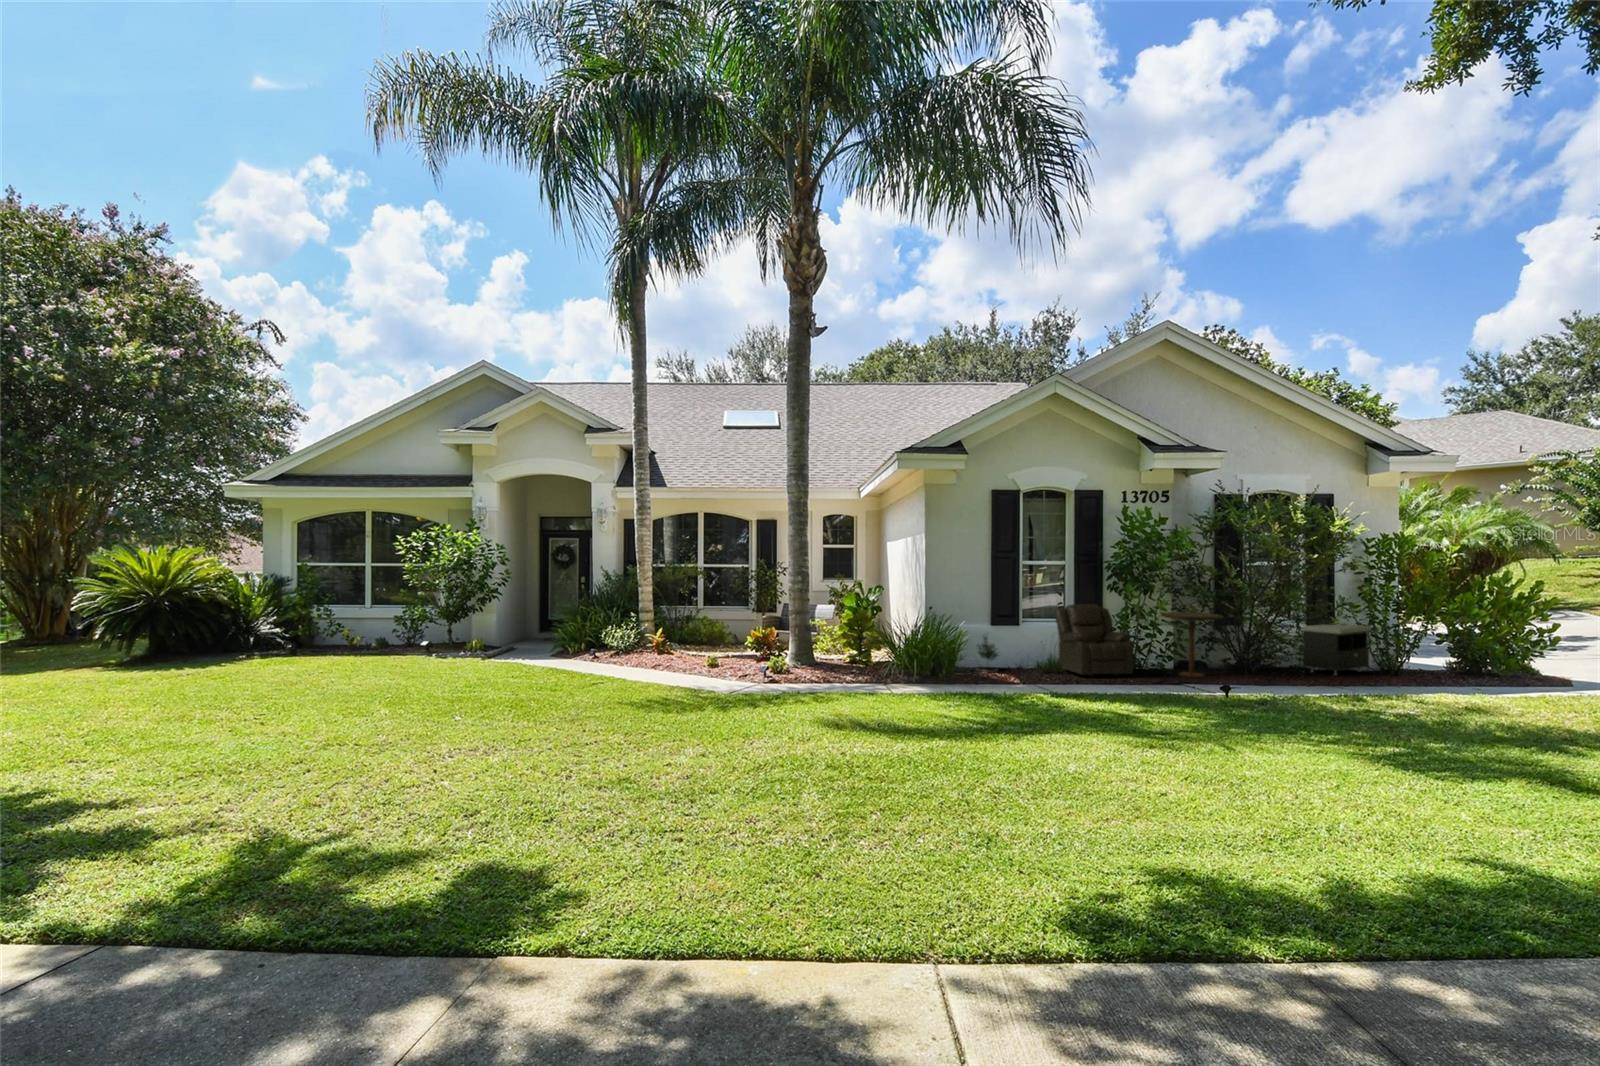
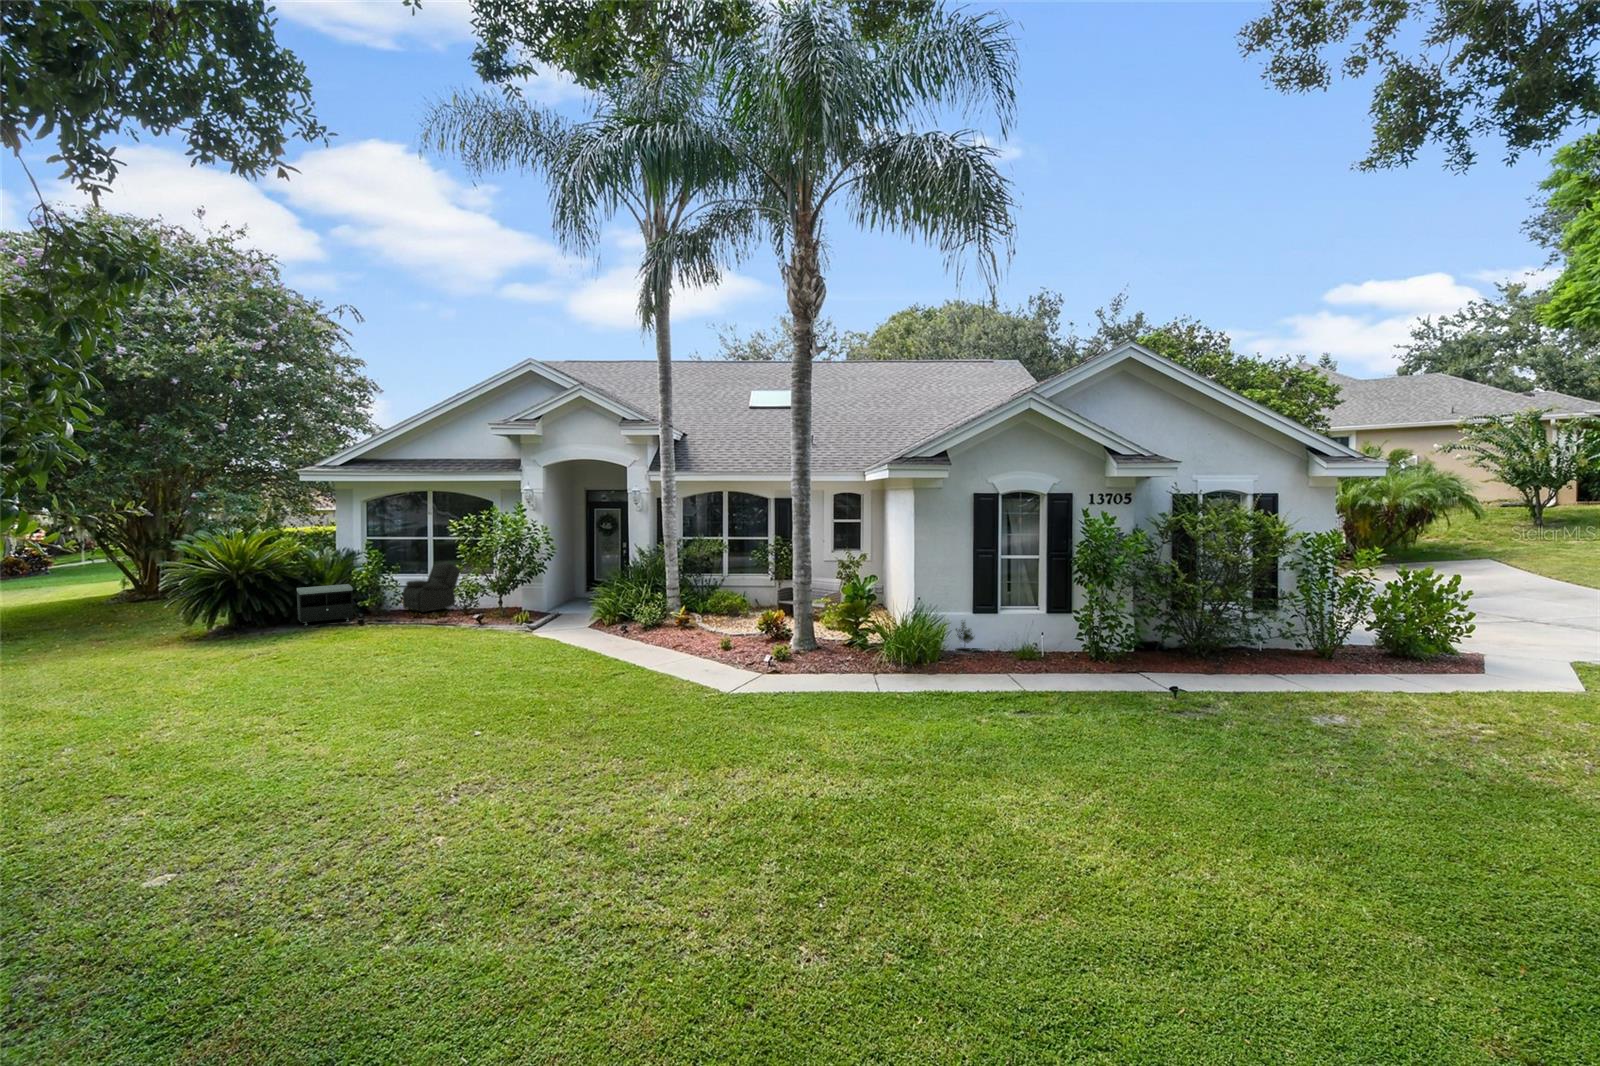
chair: present [1054,604,1133,677] -> present [403,563,460,612]
pedestal table: present [1161,612,1223,677] -> none [1119,603,1173,662]
storage bench: present [1302,623,1371,675] -> present [297,584,353,625]

